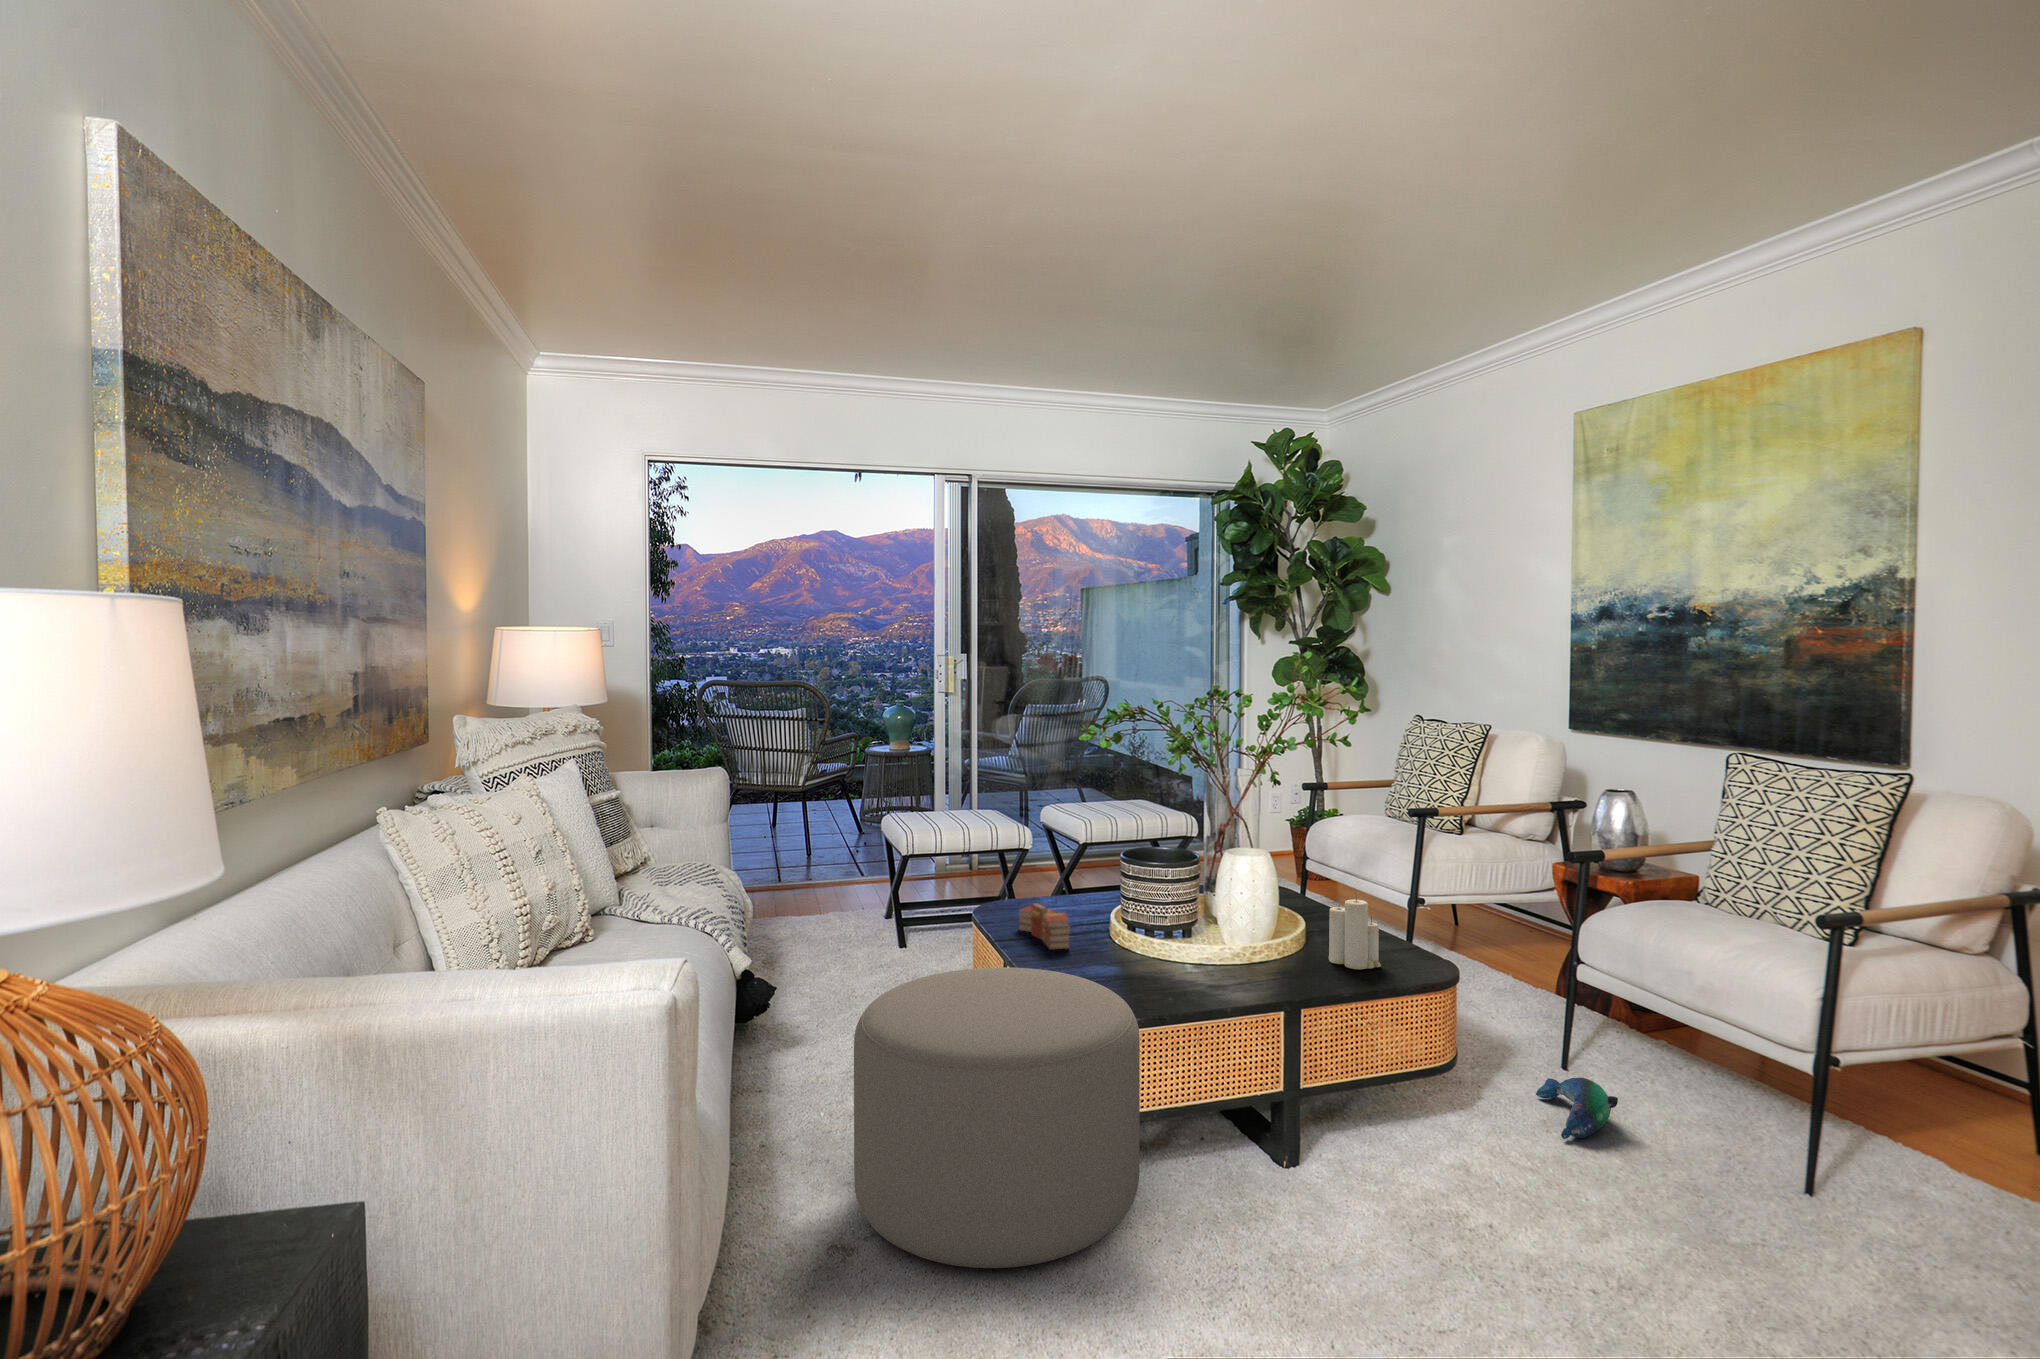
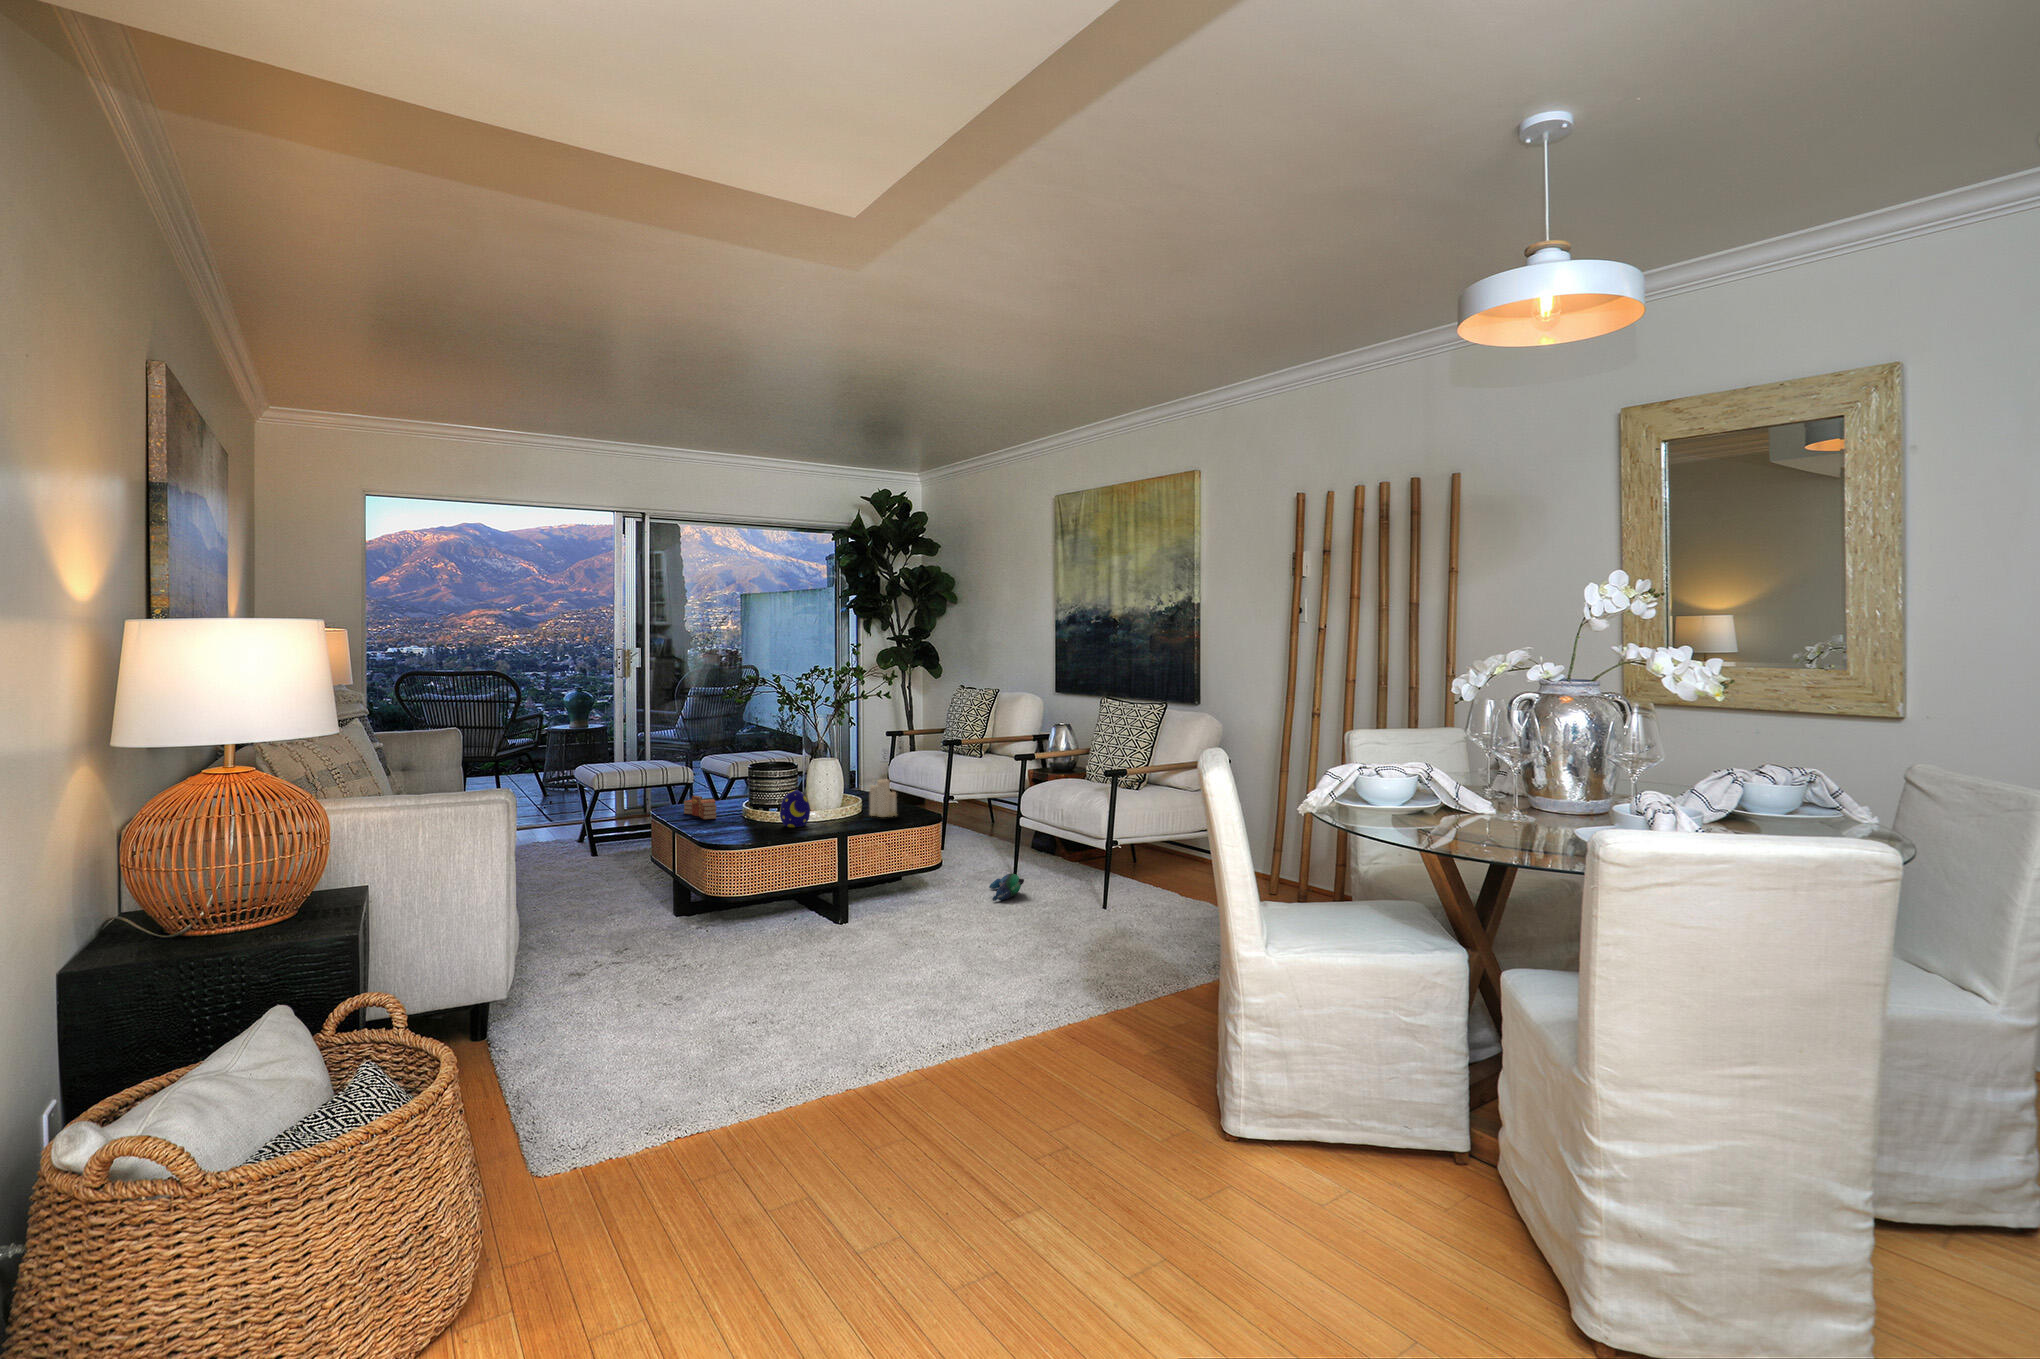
decorative egg: none [1179,918,1231,987] -> present [780,790,810,827]
ottoman: present [854,967,1140,1268] -> none [586,825,754,964]

